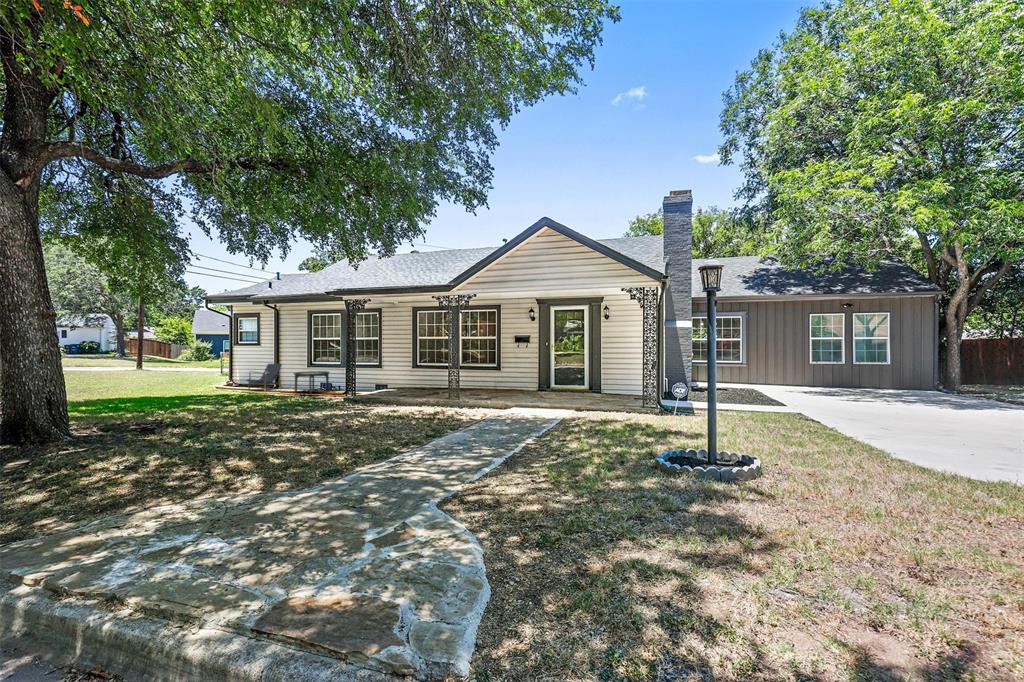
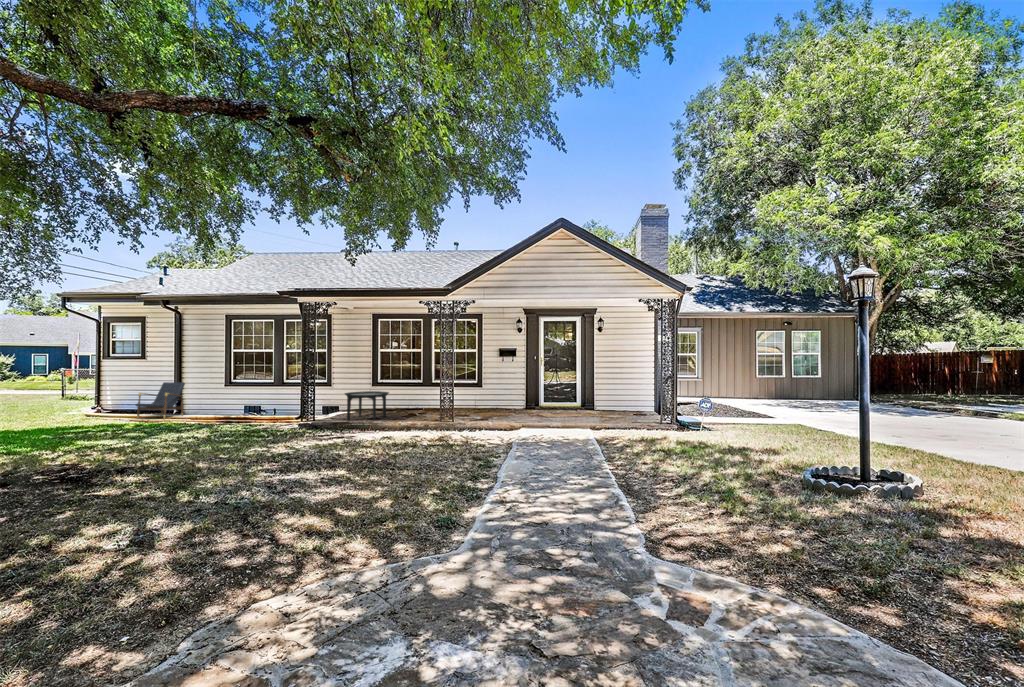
round table: present [294,371,330,394] -> present [345,391,389,420]

